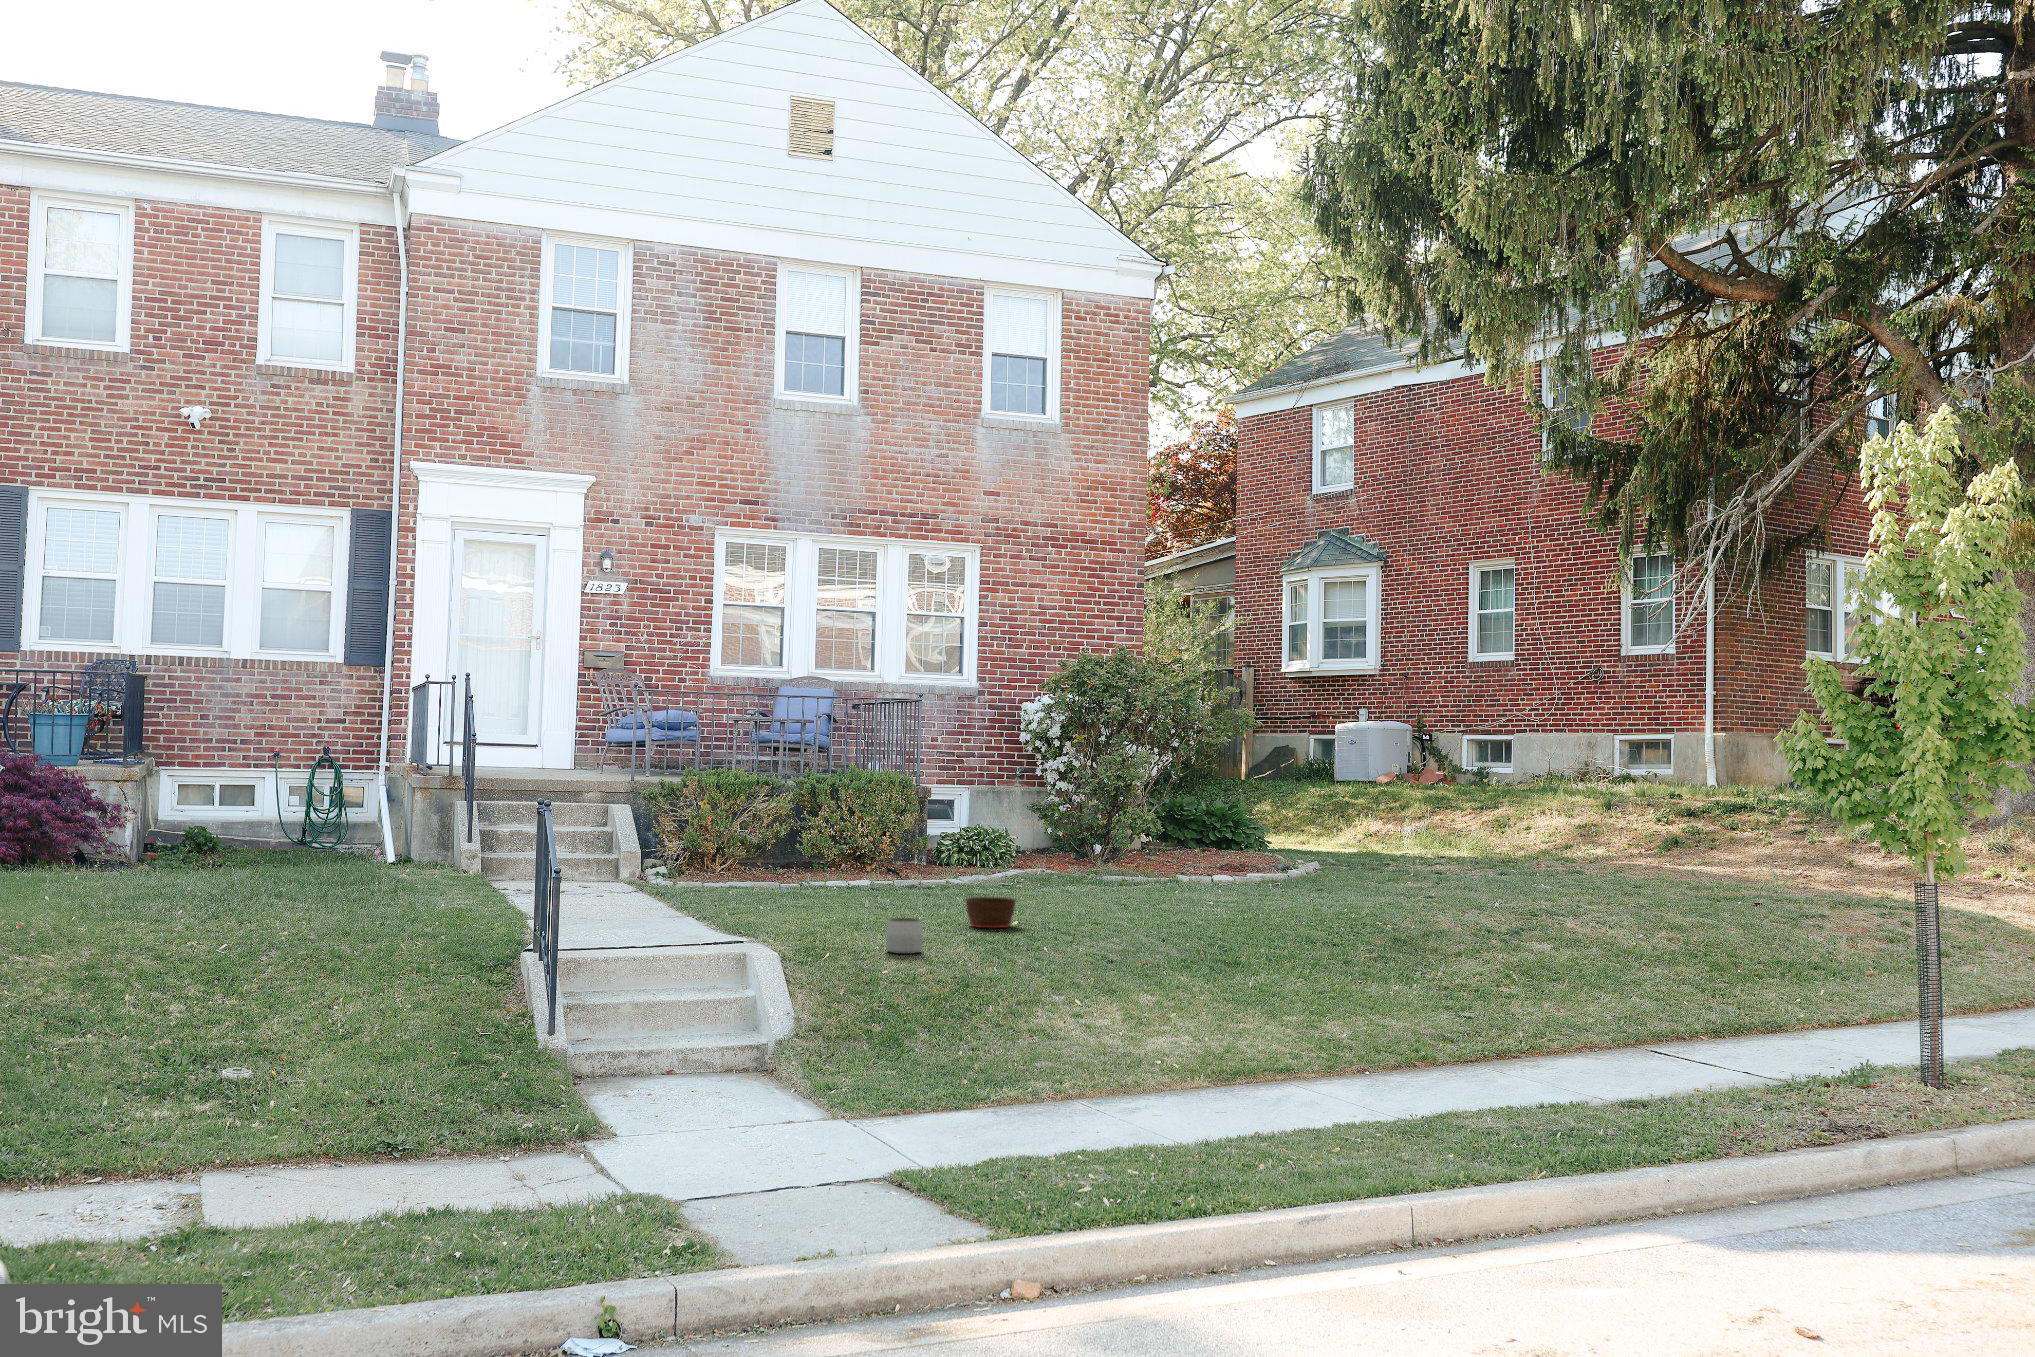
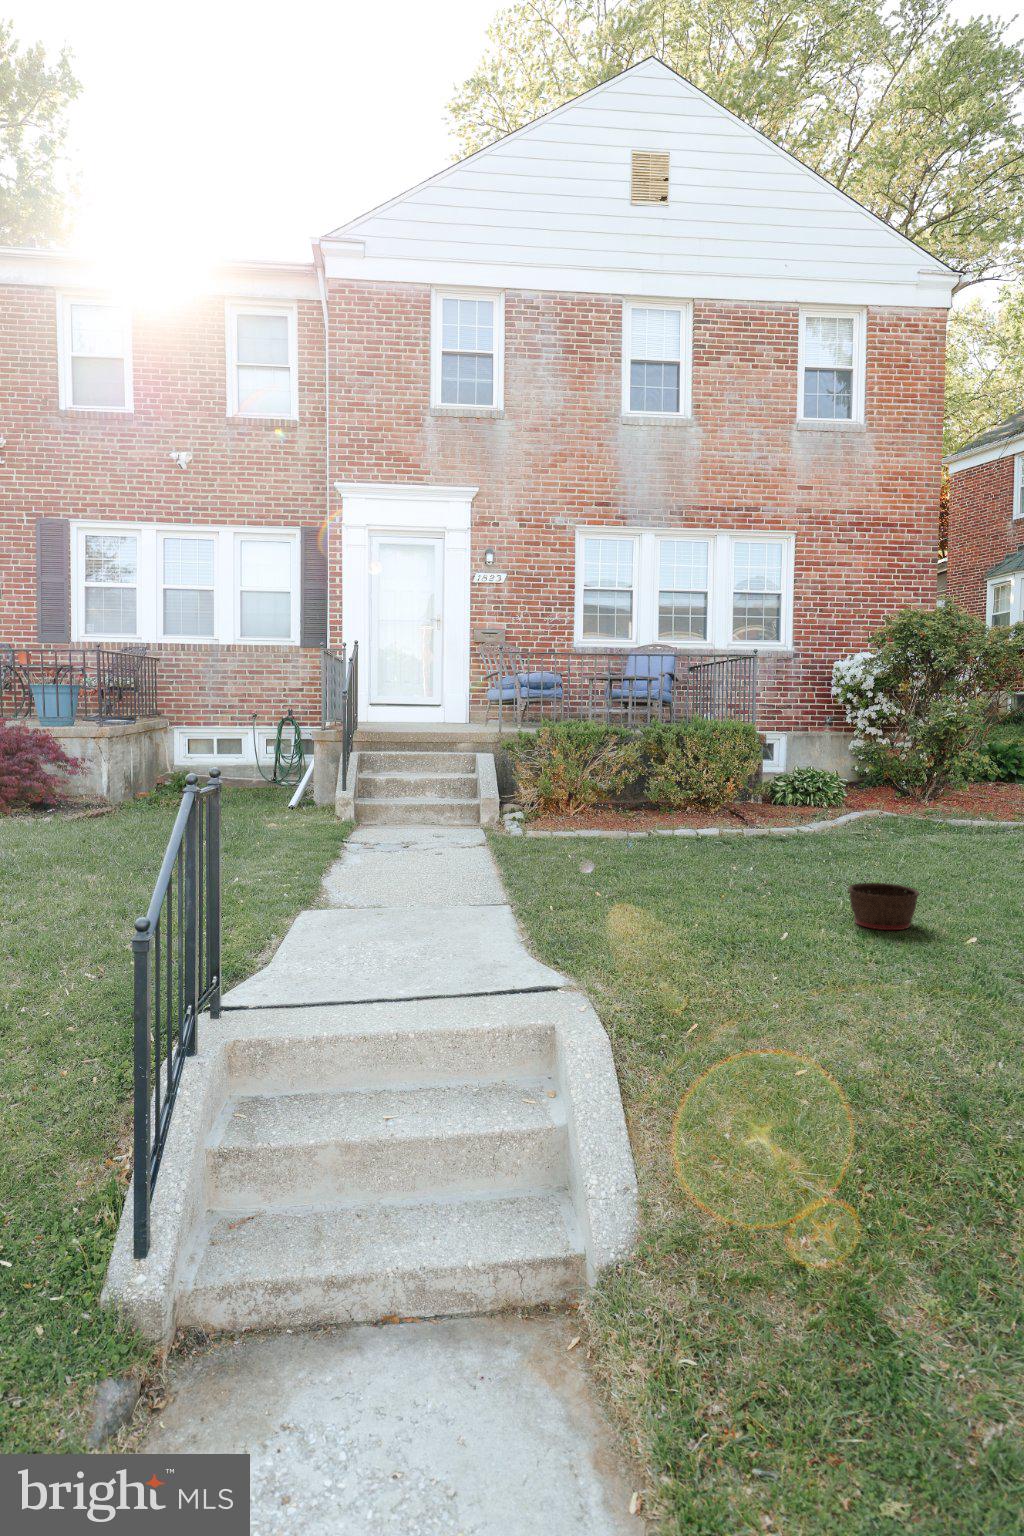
planter: present [886,918,923,954] -> none [763,955,823,1020]

